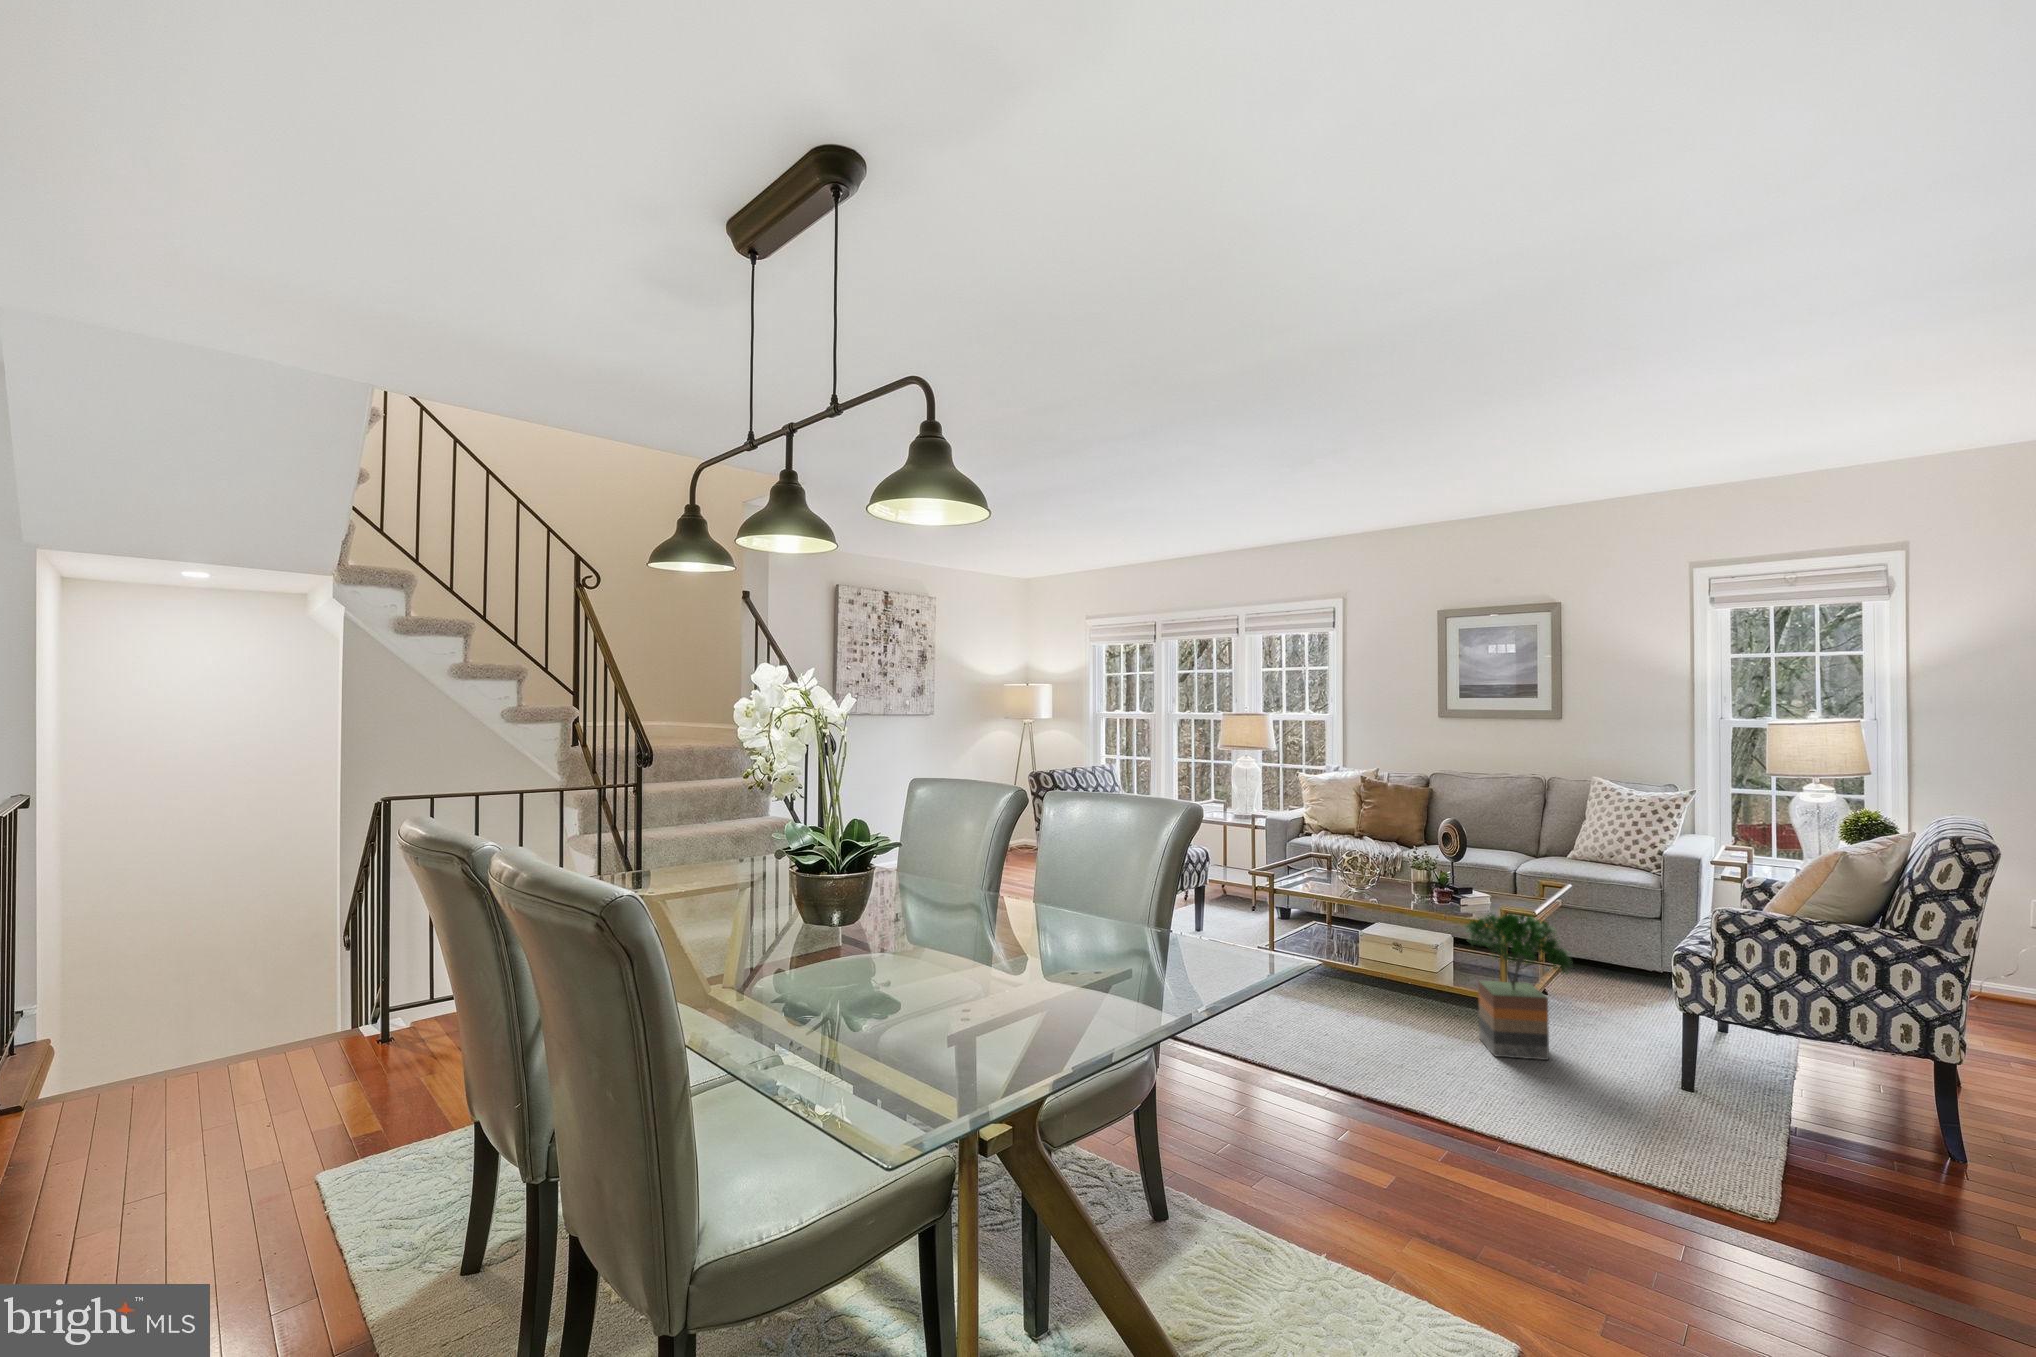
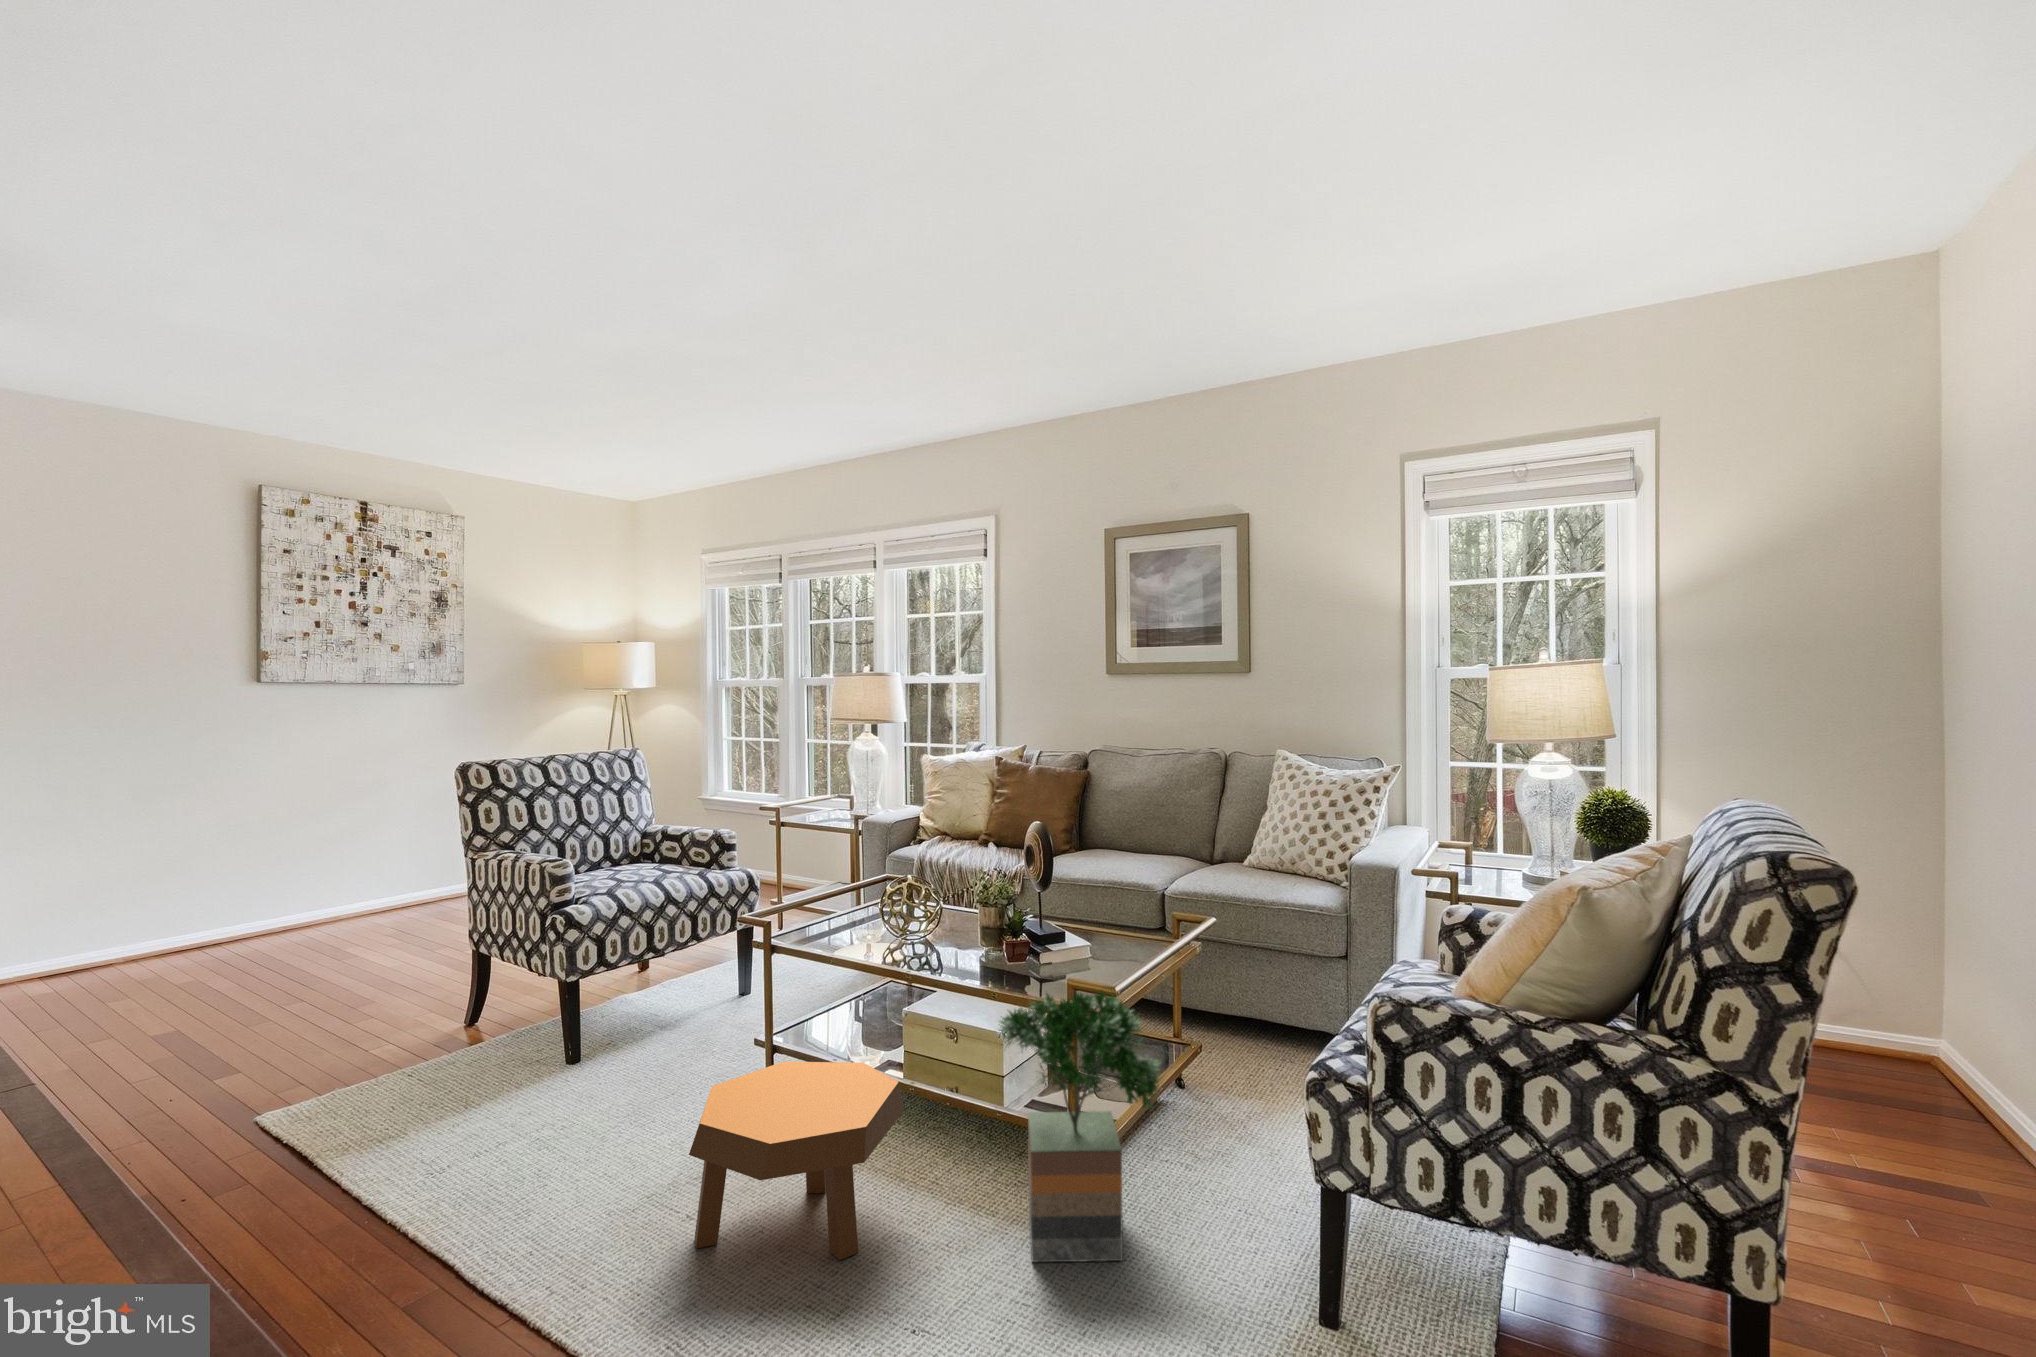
footstool: none [1283,948,1399,1047] -> present [689,1061,904,1260]

